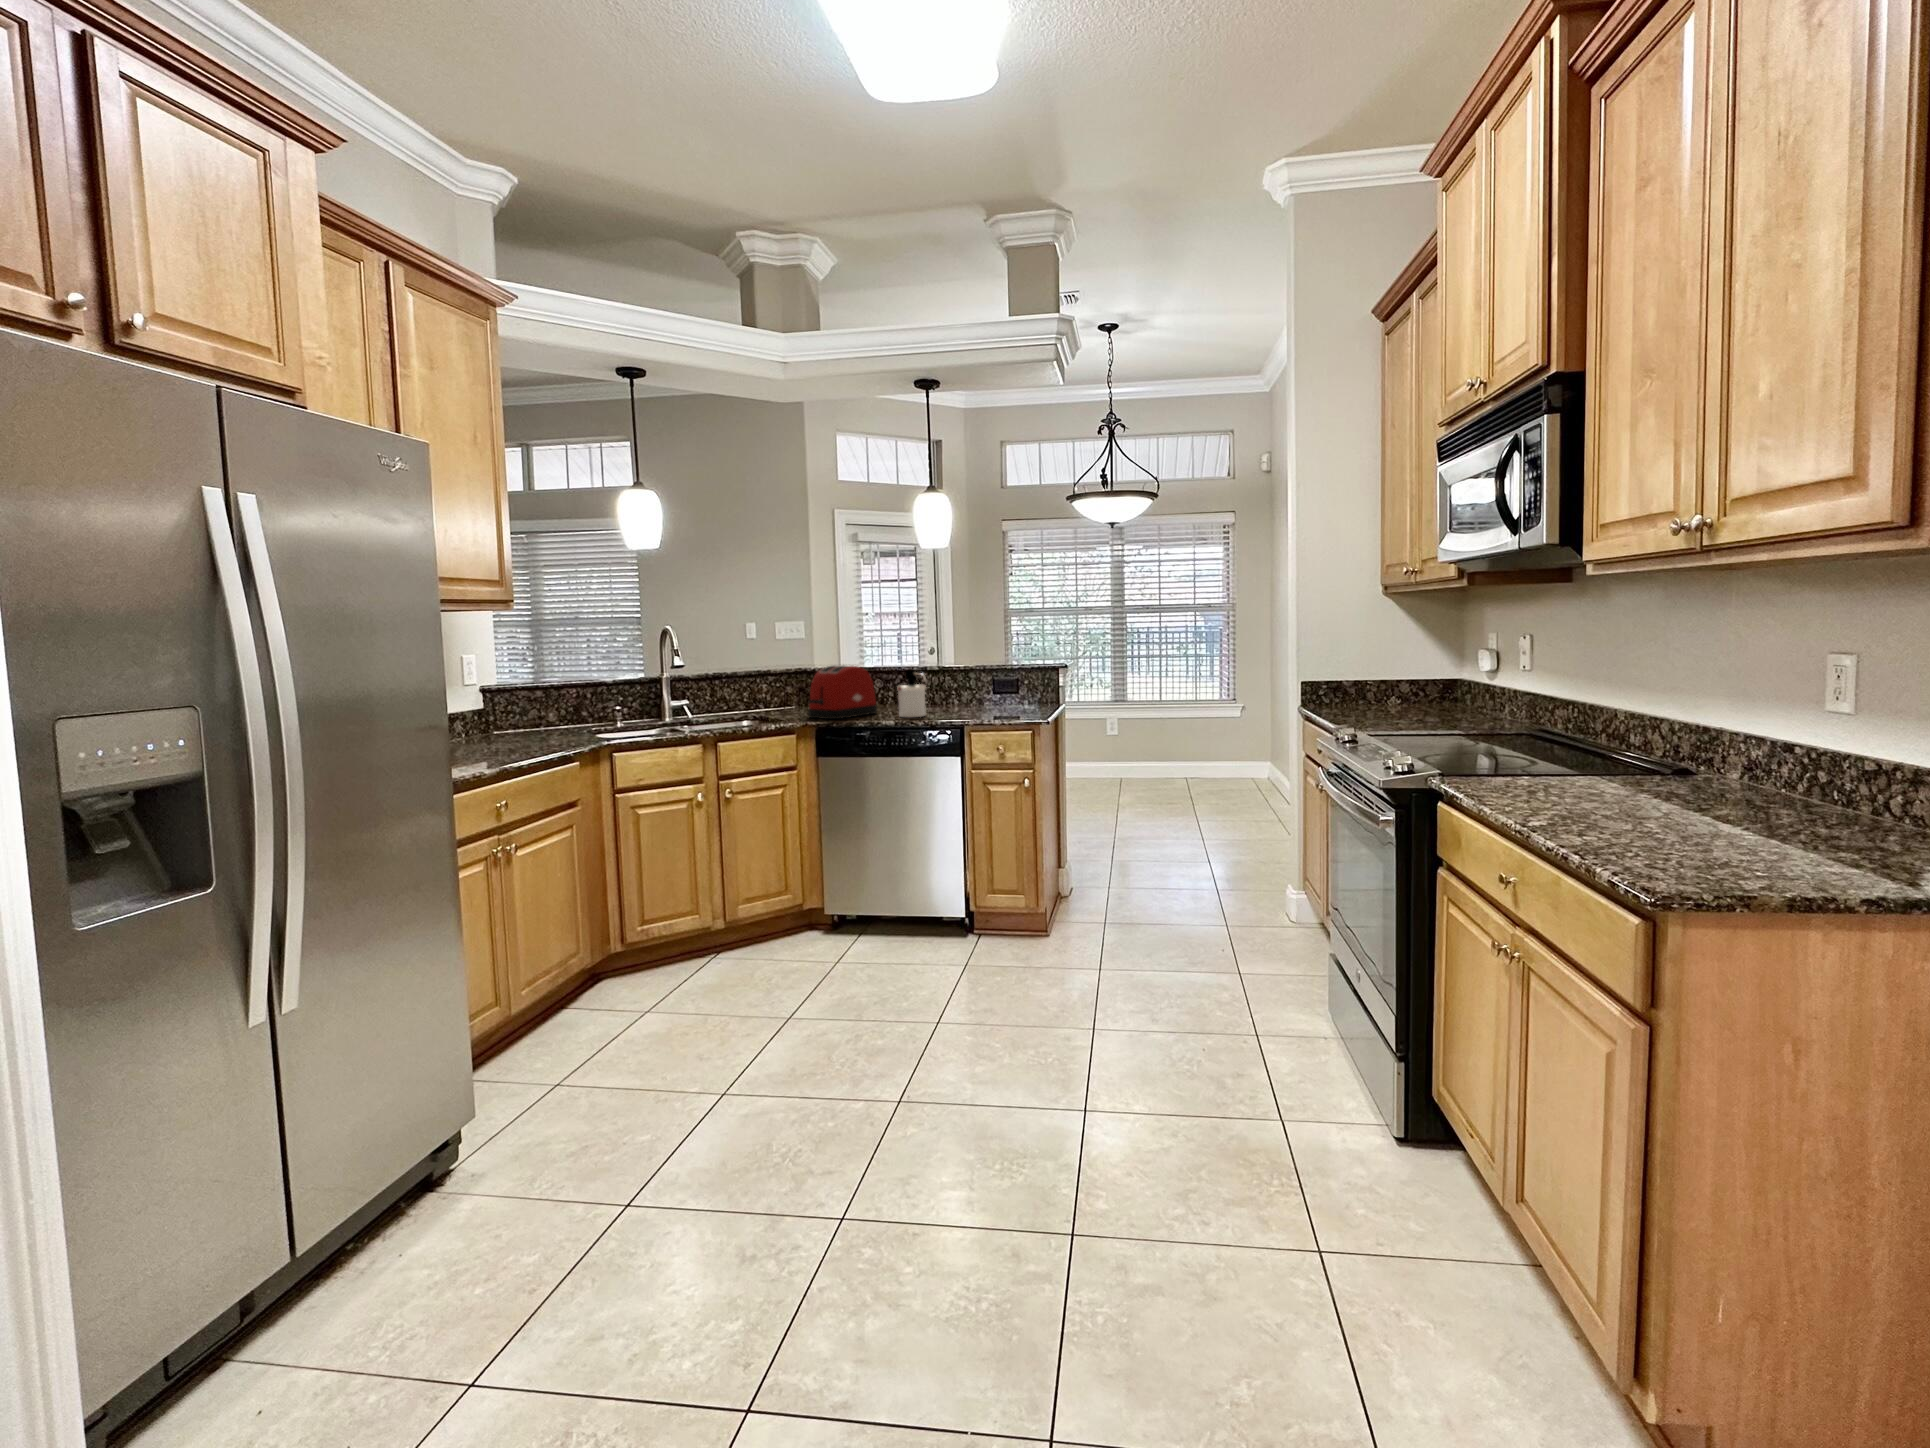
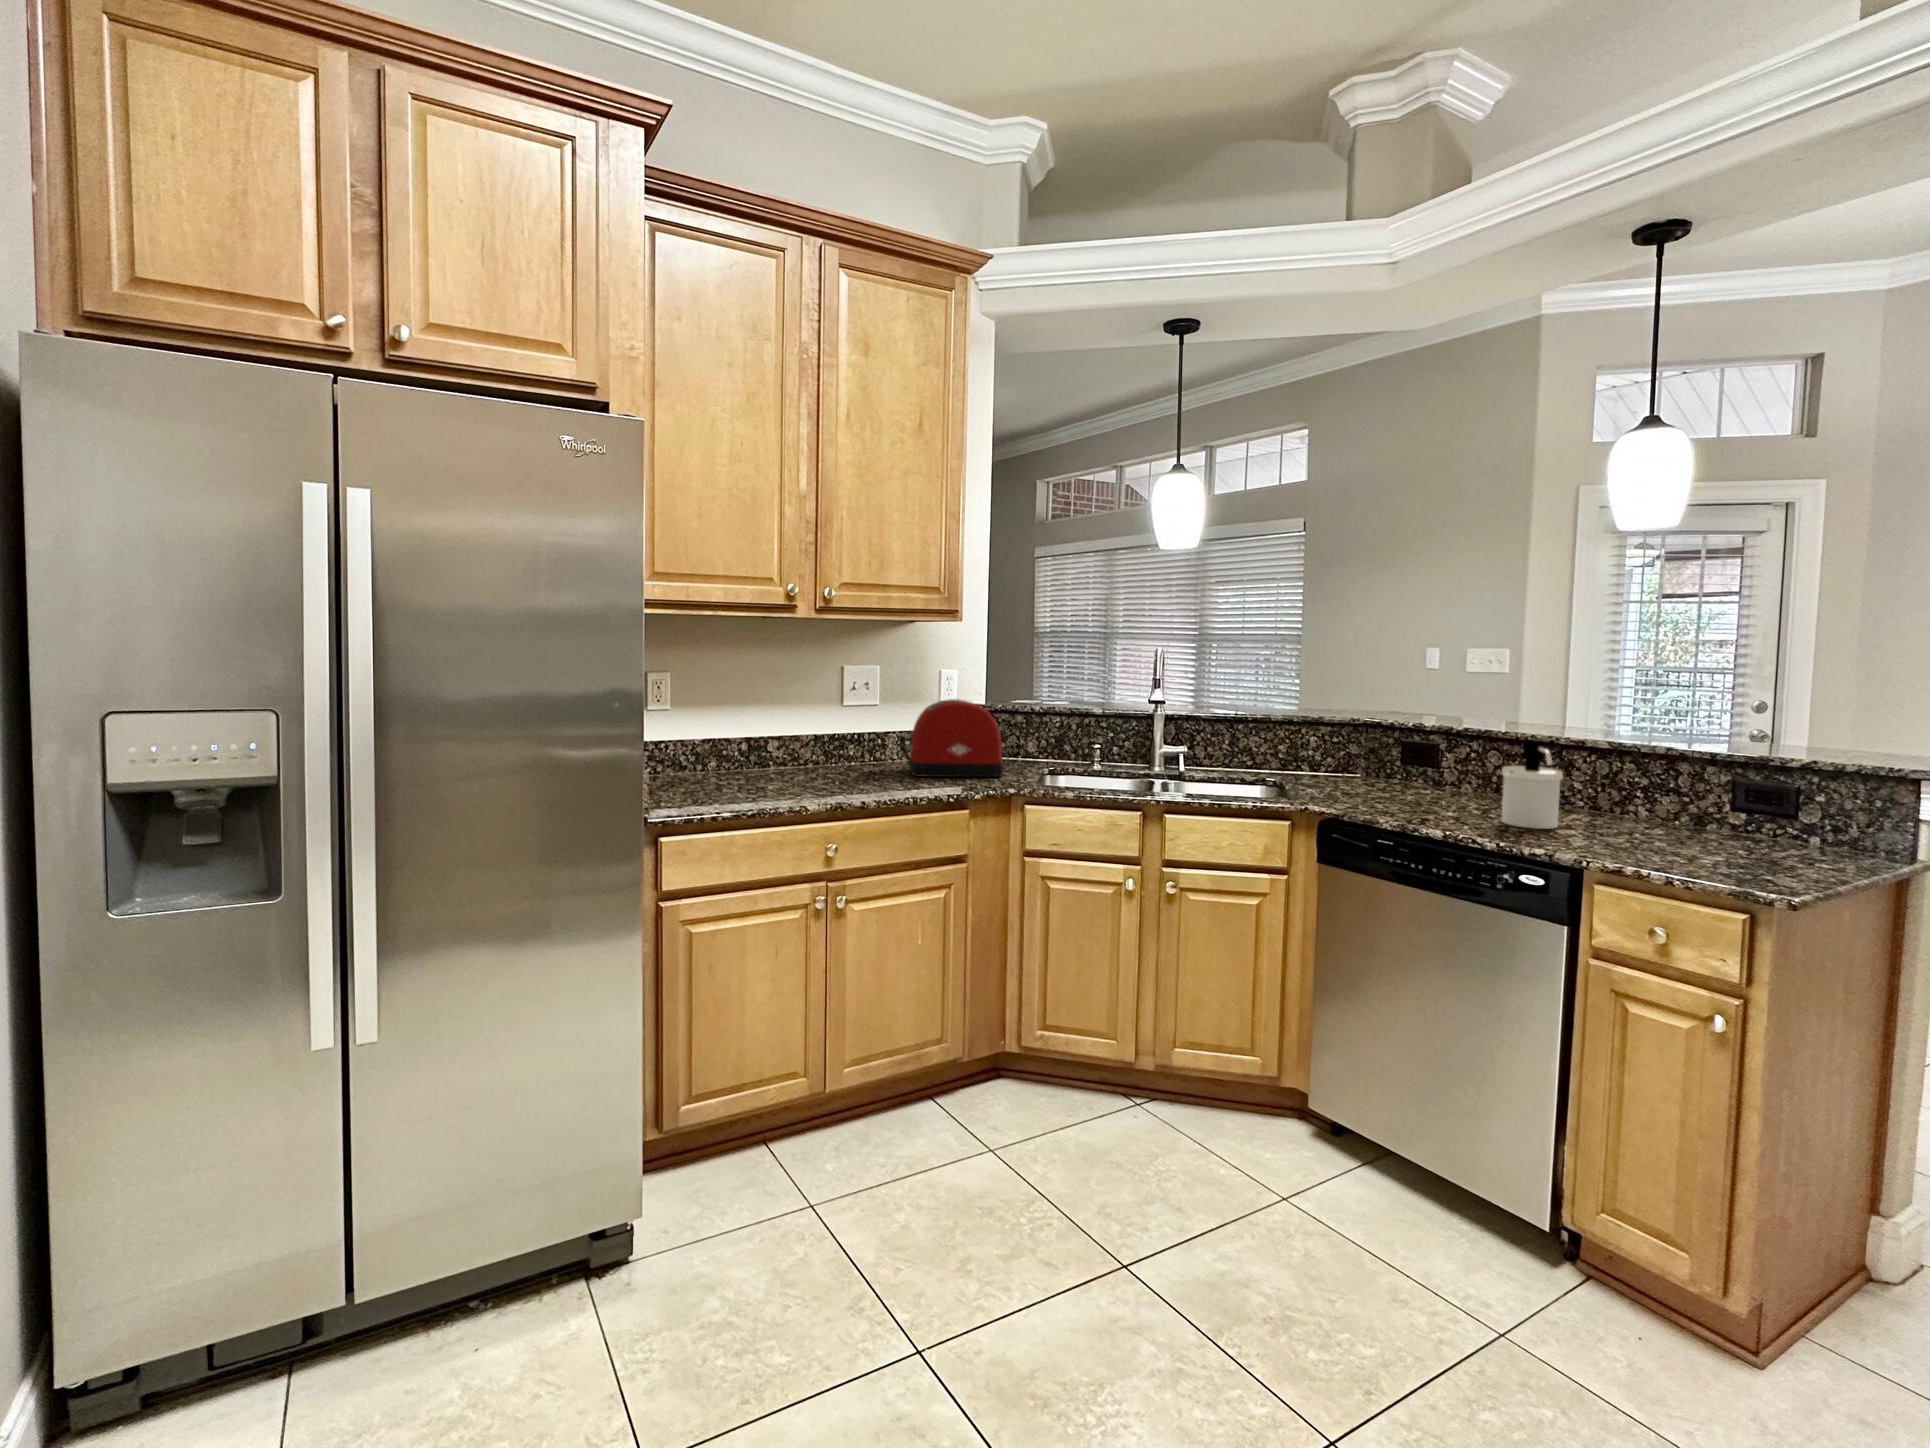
toaster: present [808,665,877,719] -> present [900,699,1004,777]

